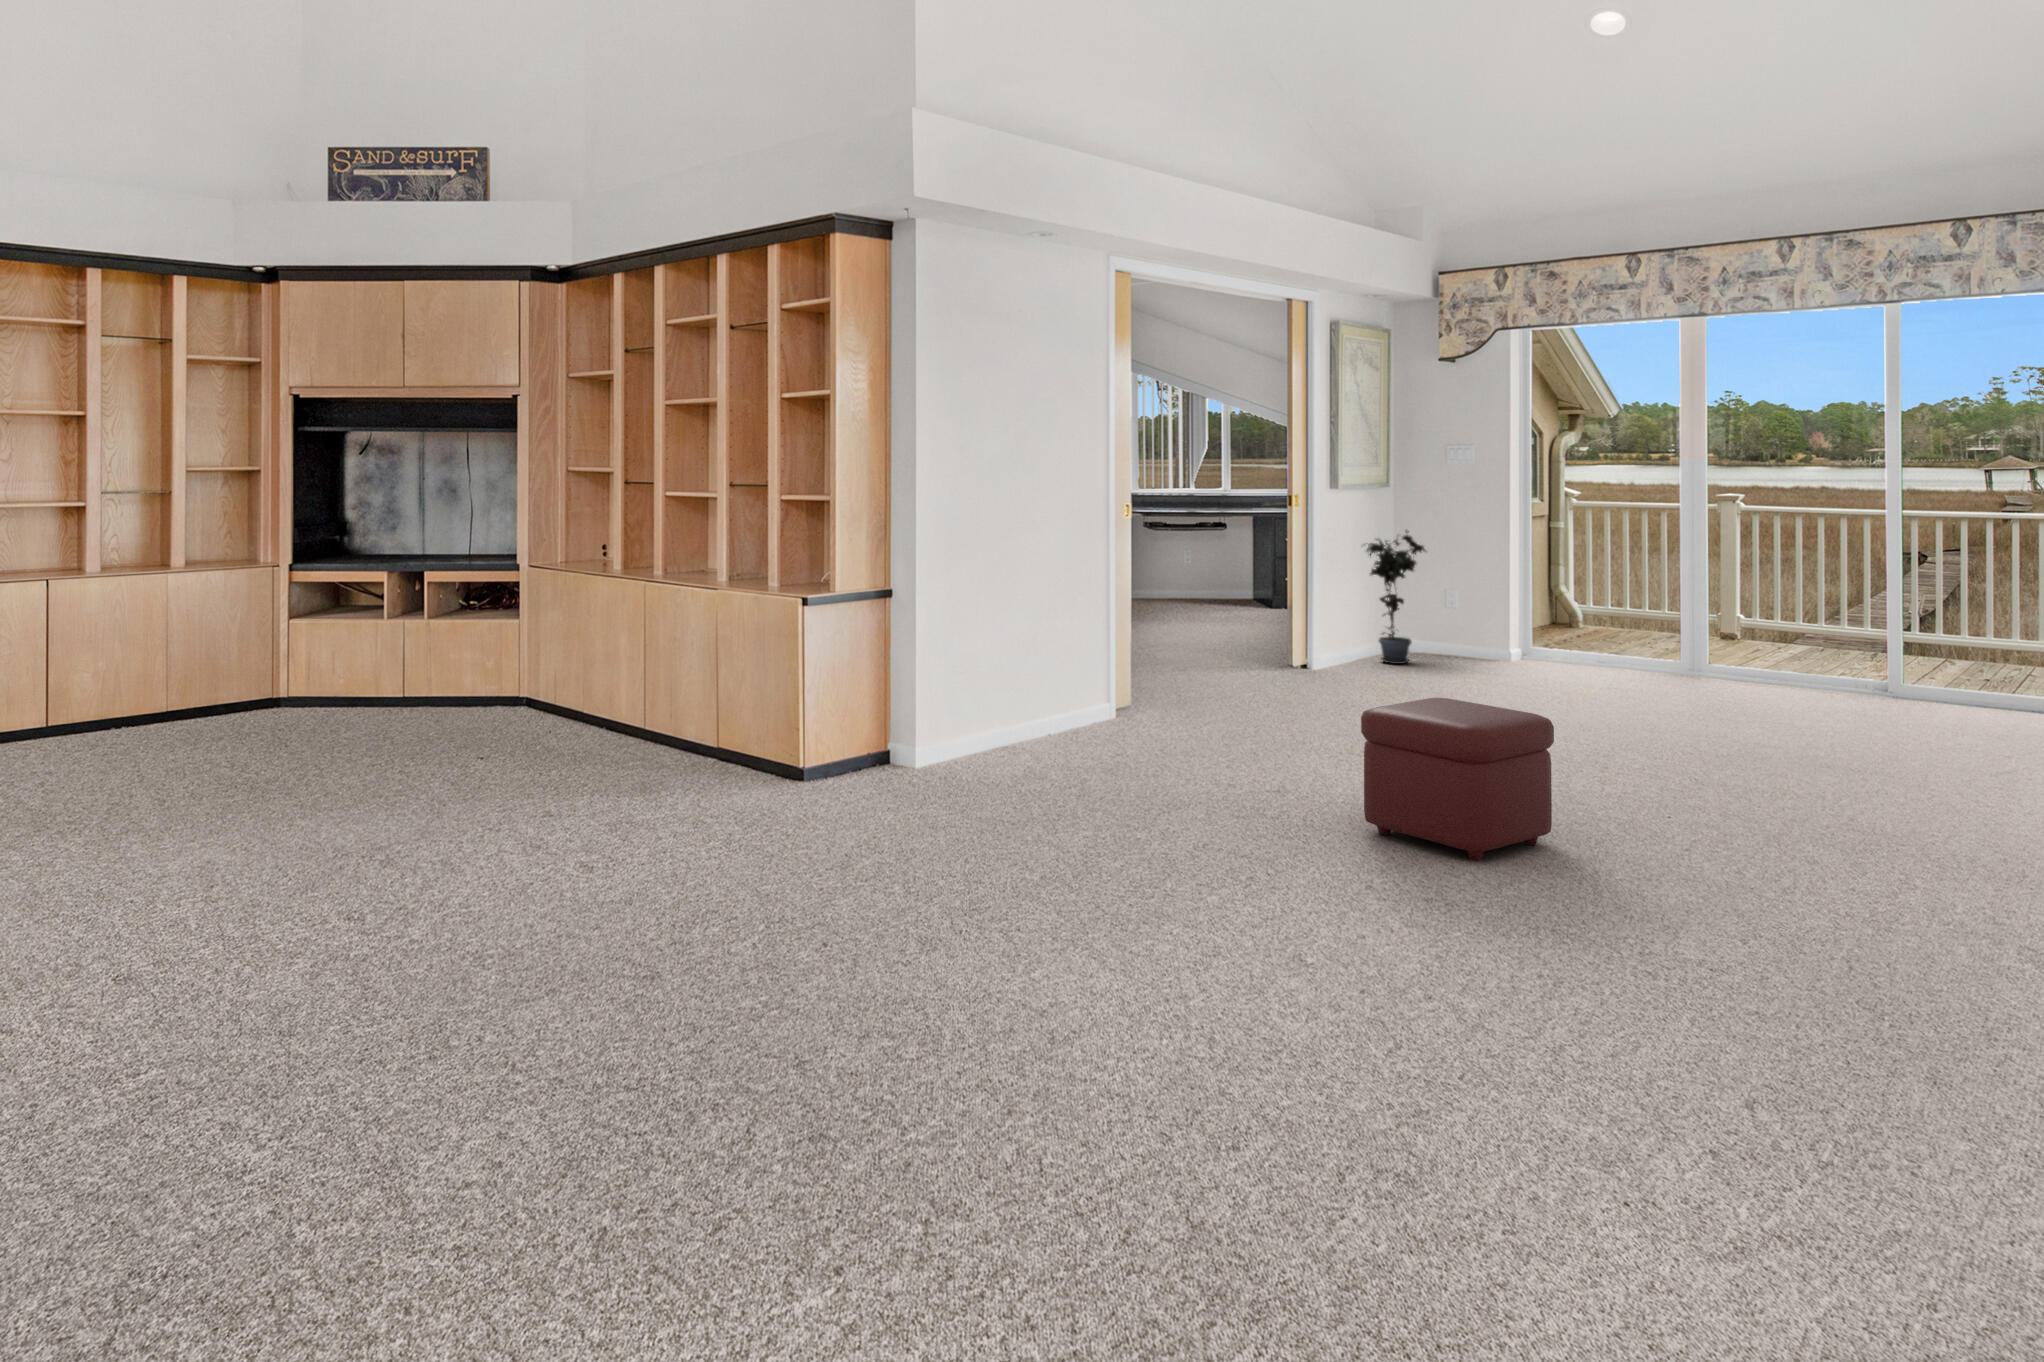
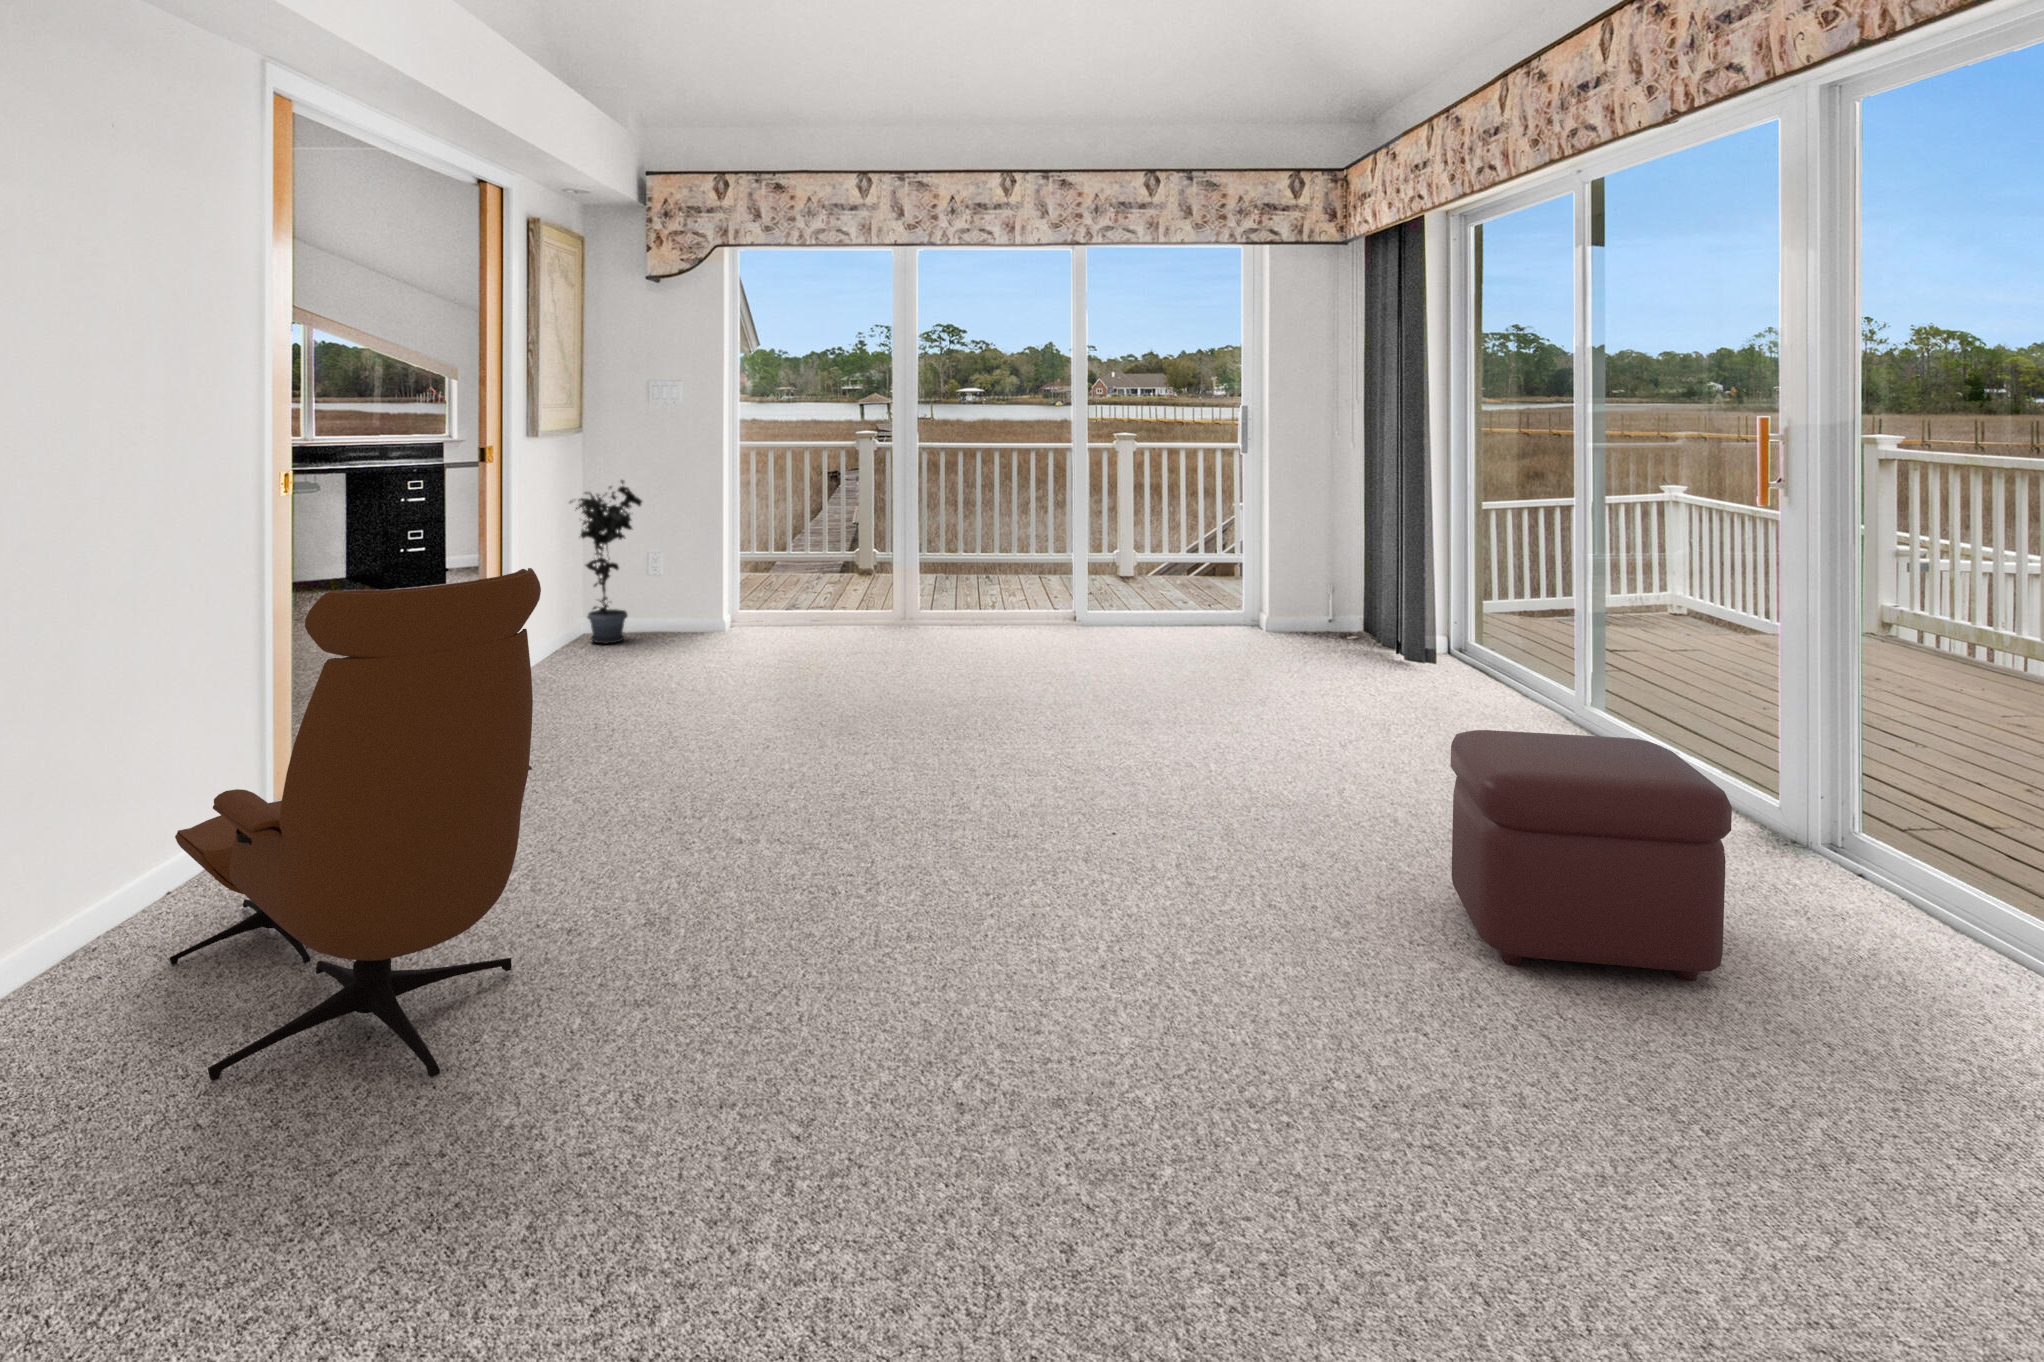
lounge chair: none [1024,552,1167,796] -> present [170,568,541,1081]
ottoman: present [1361,698,1554,861] -> present [1450,730,1732,981]

